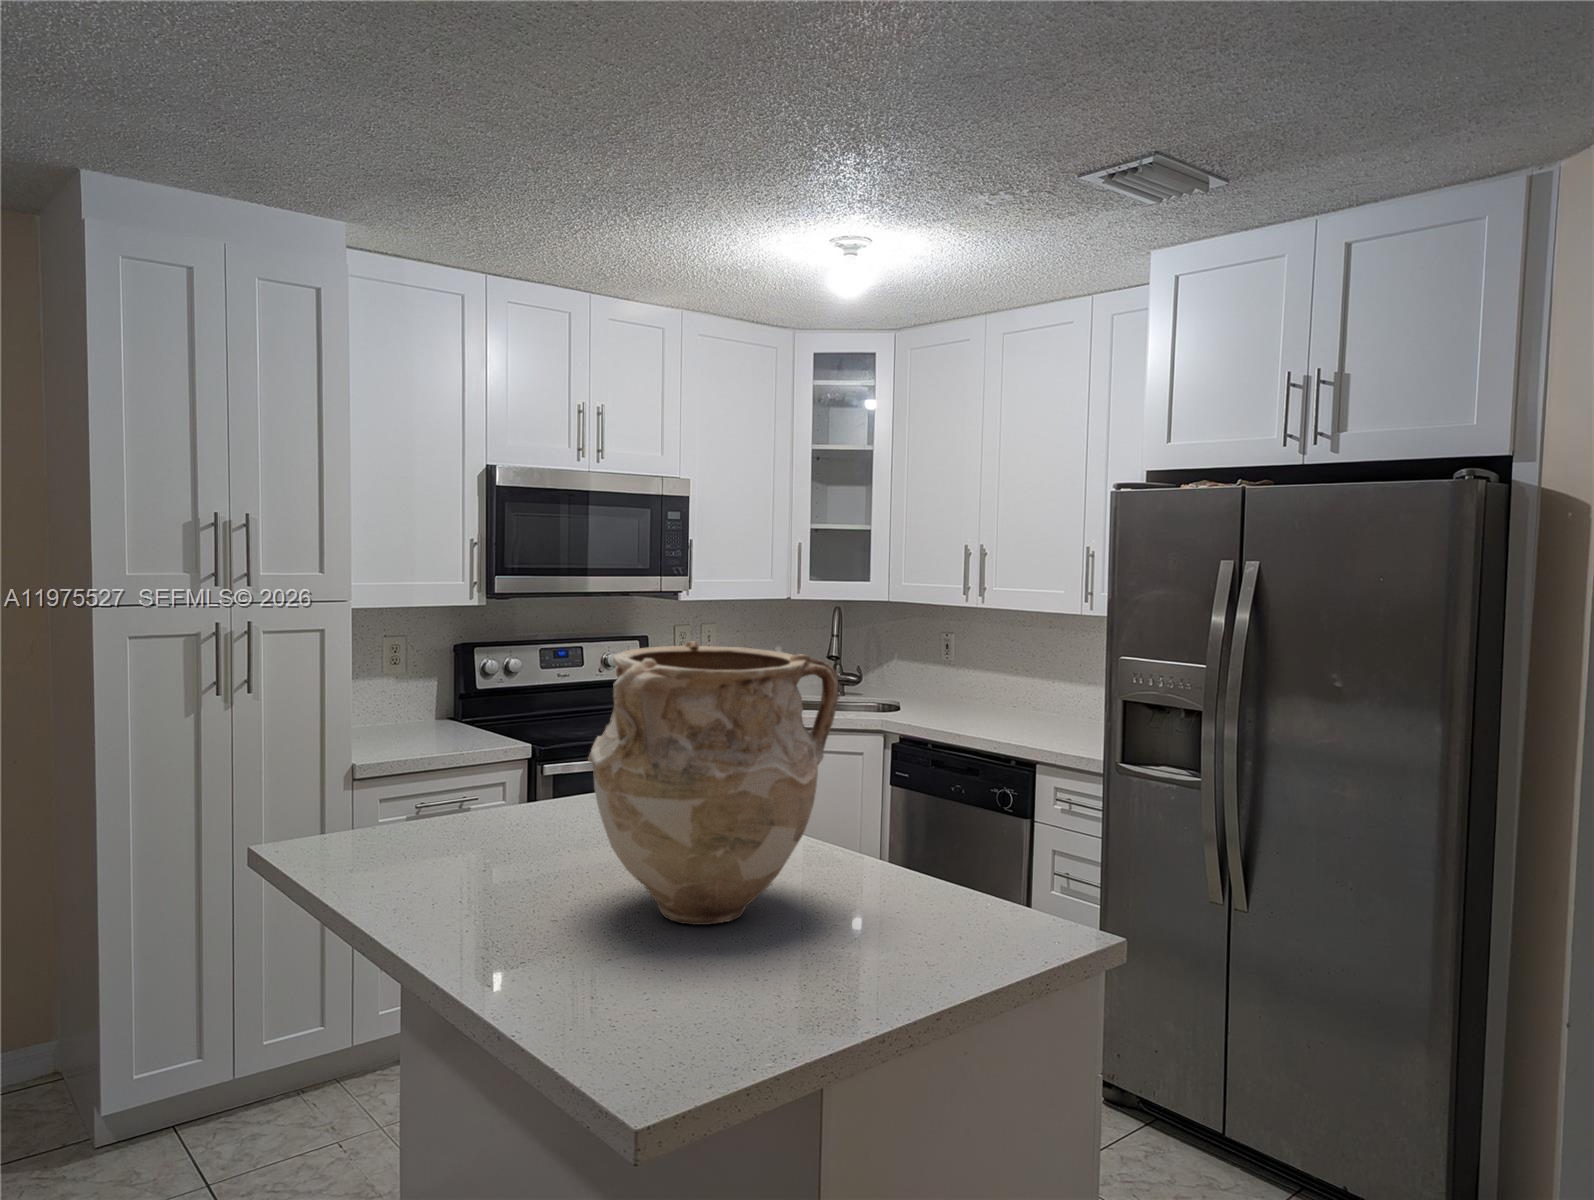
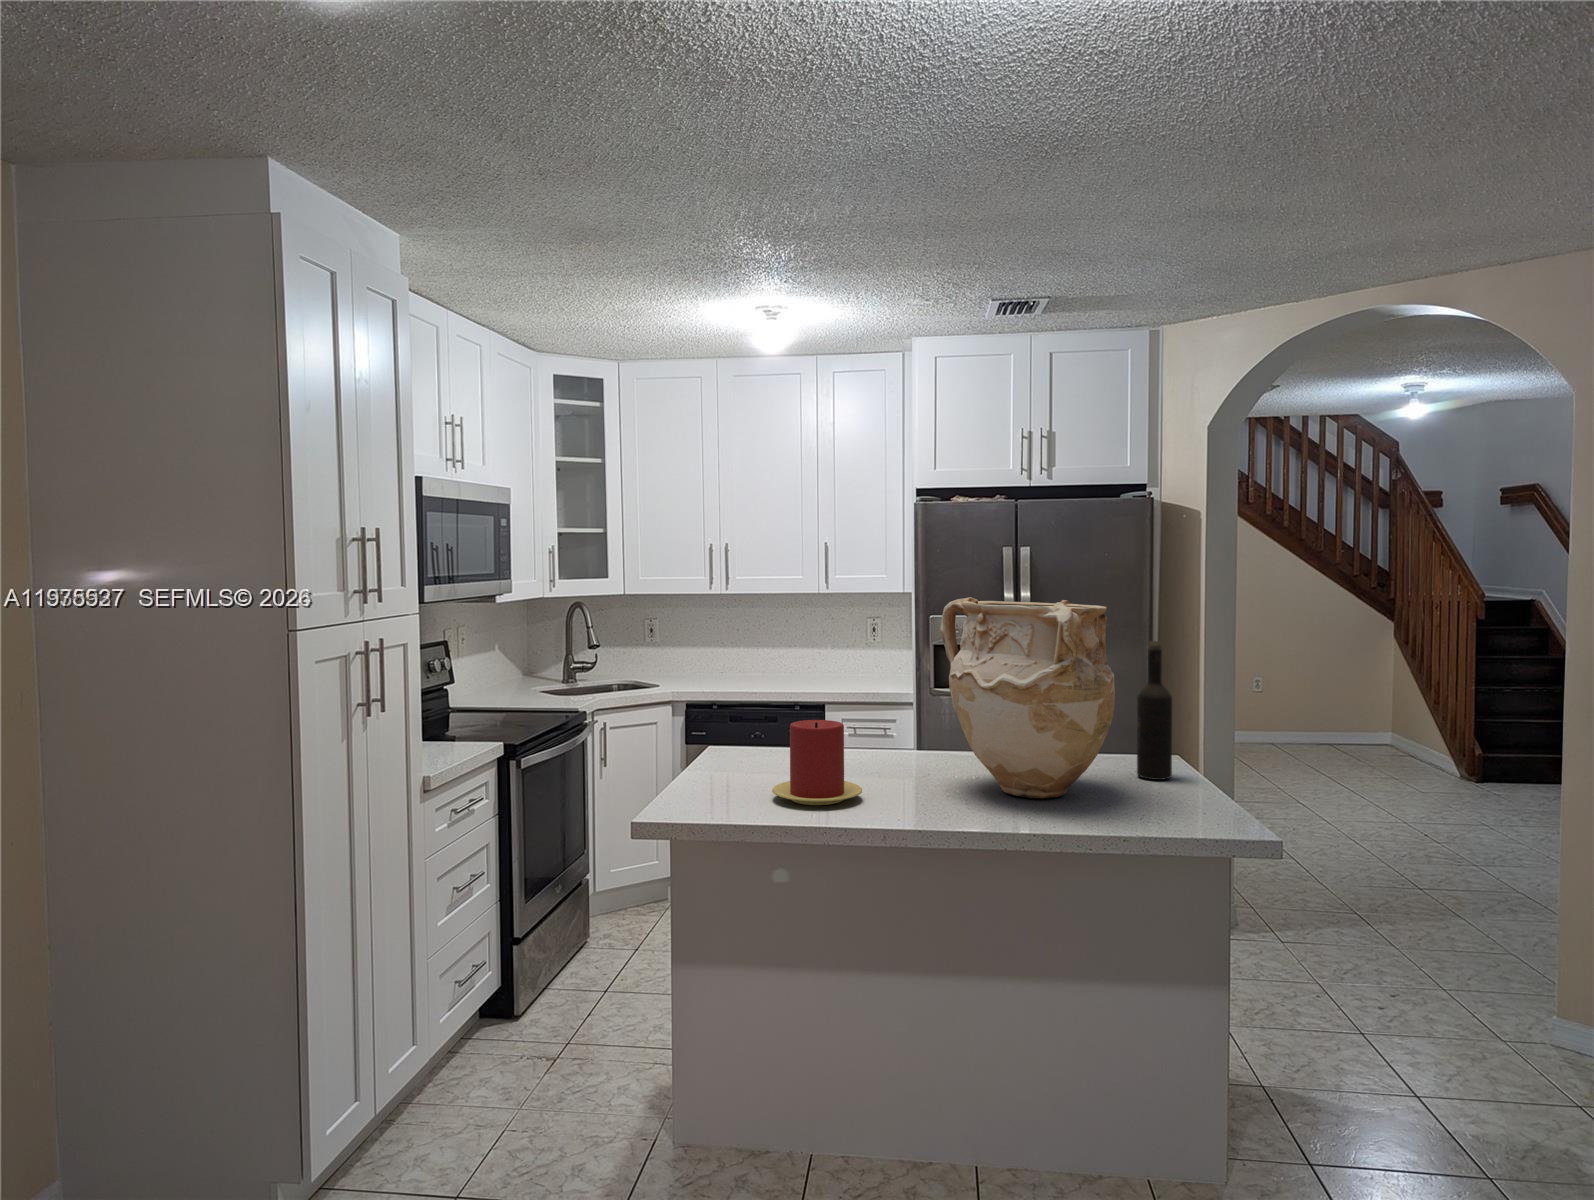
wine bottle: none [899,727,952,942] -> present [1137,641,1172,780]
candle: none [443,770,551,870] -> present [772,720,862,805]

